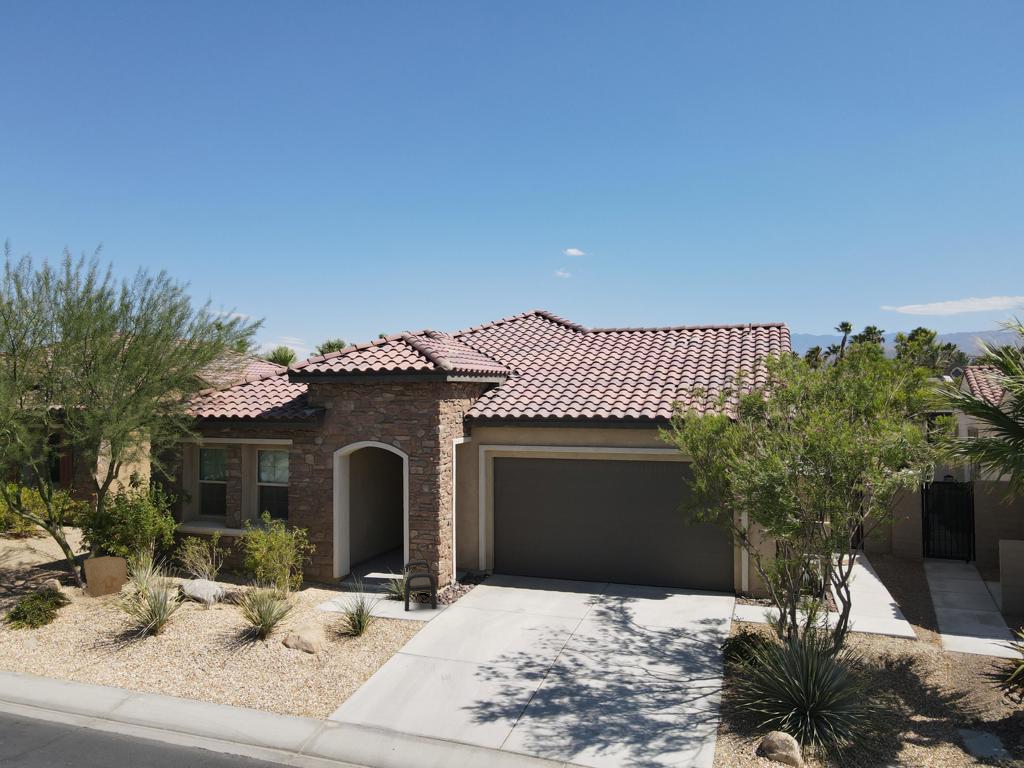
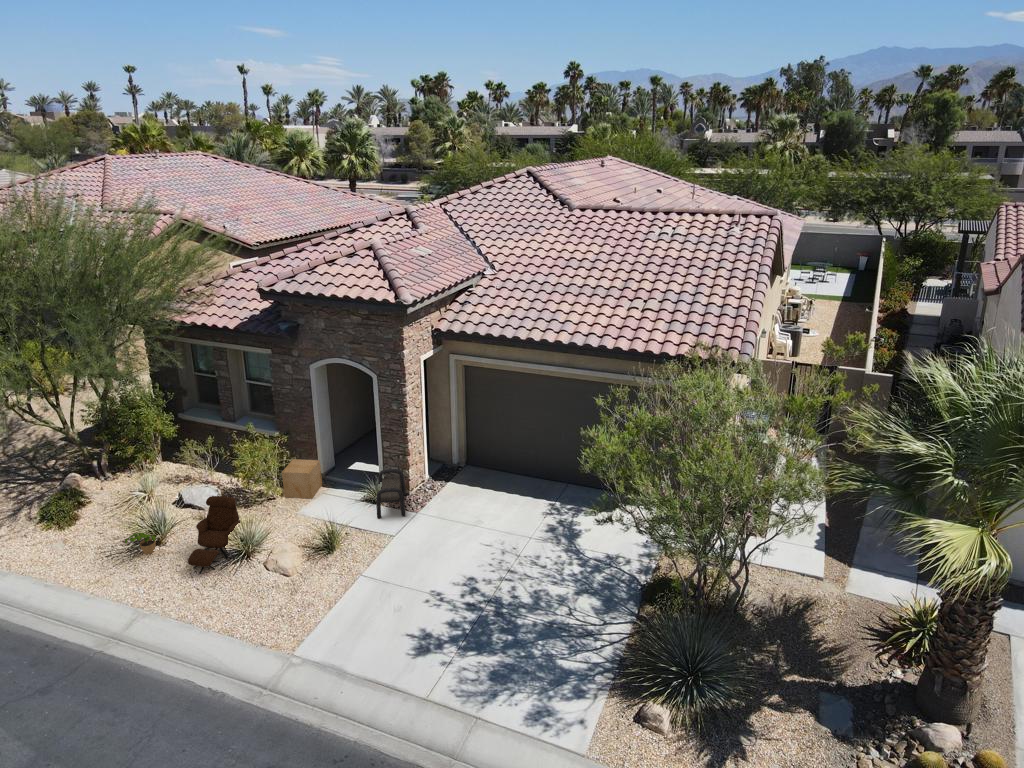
cardboard box: present [84,556,127,597] -> present [282,459,322,499]
lounge chair: none [192,574,254,658] -> present [188,496,240,574]
potted plant: none [119,617,153,645] -> present [125,533,156,554]

